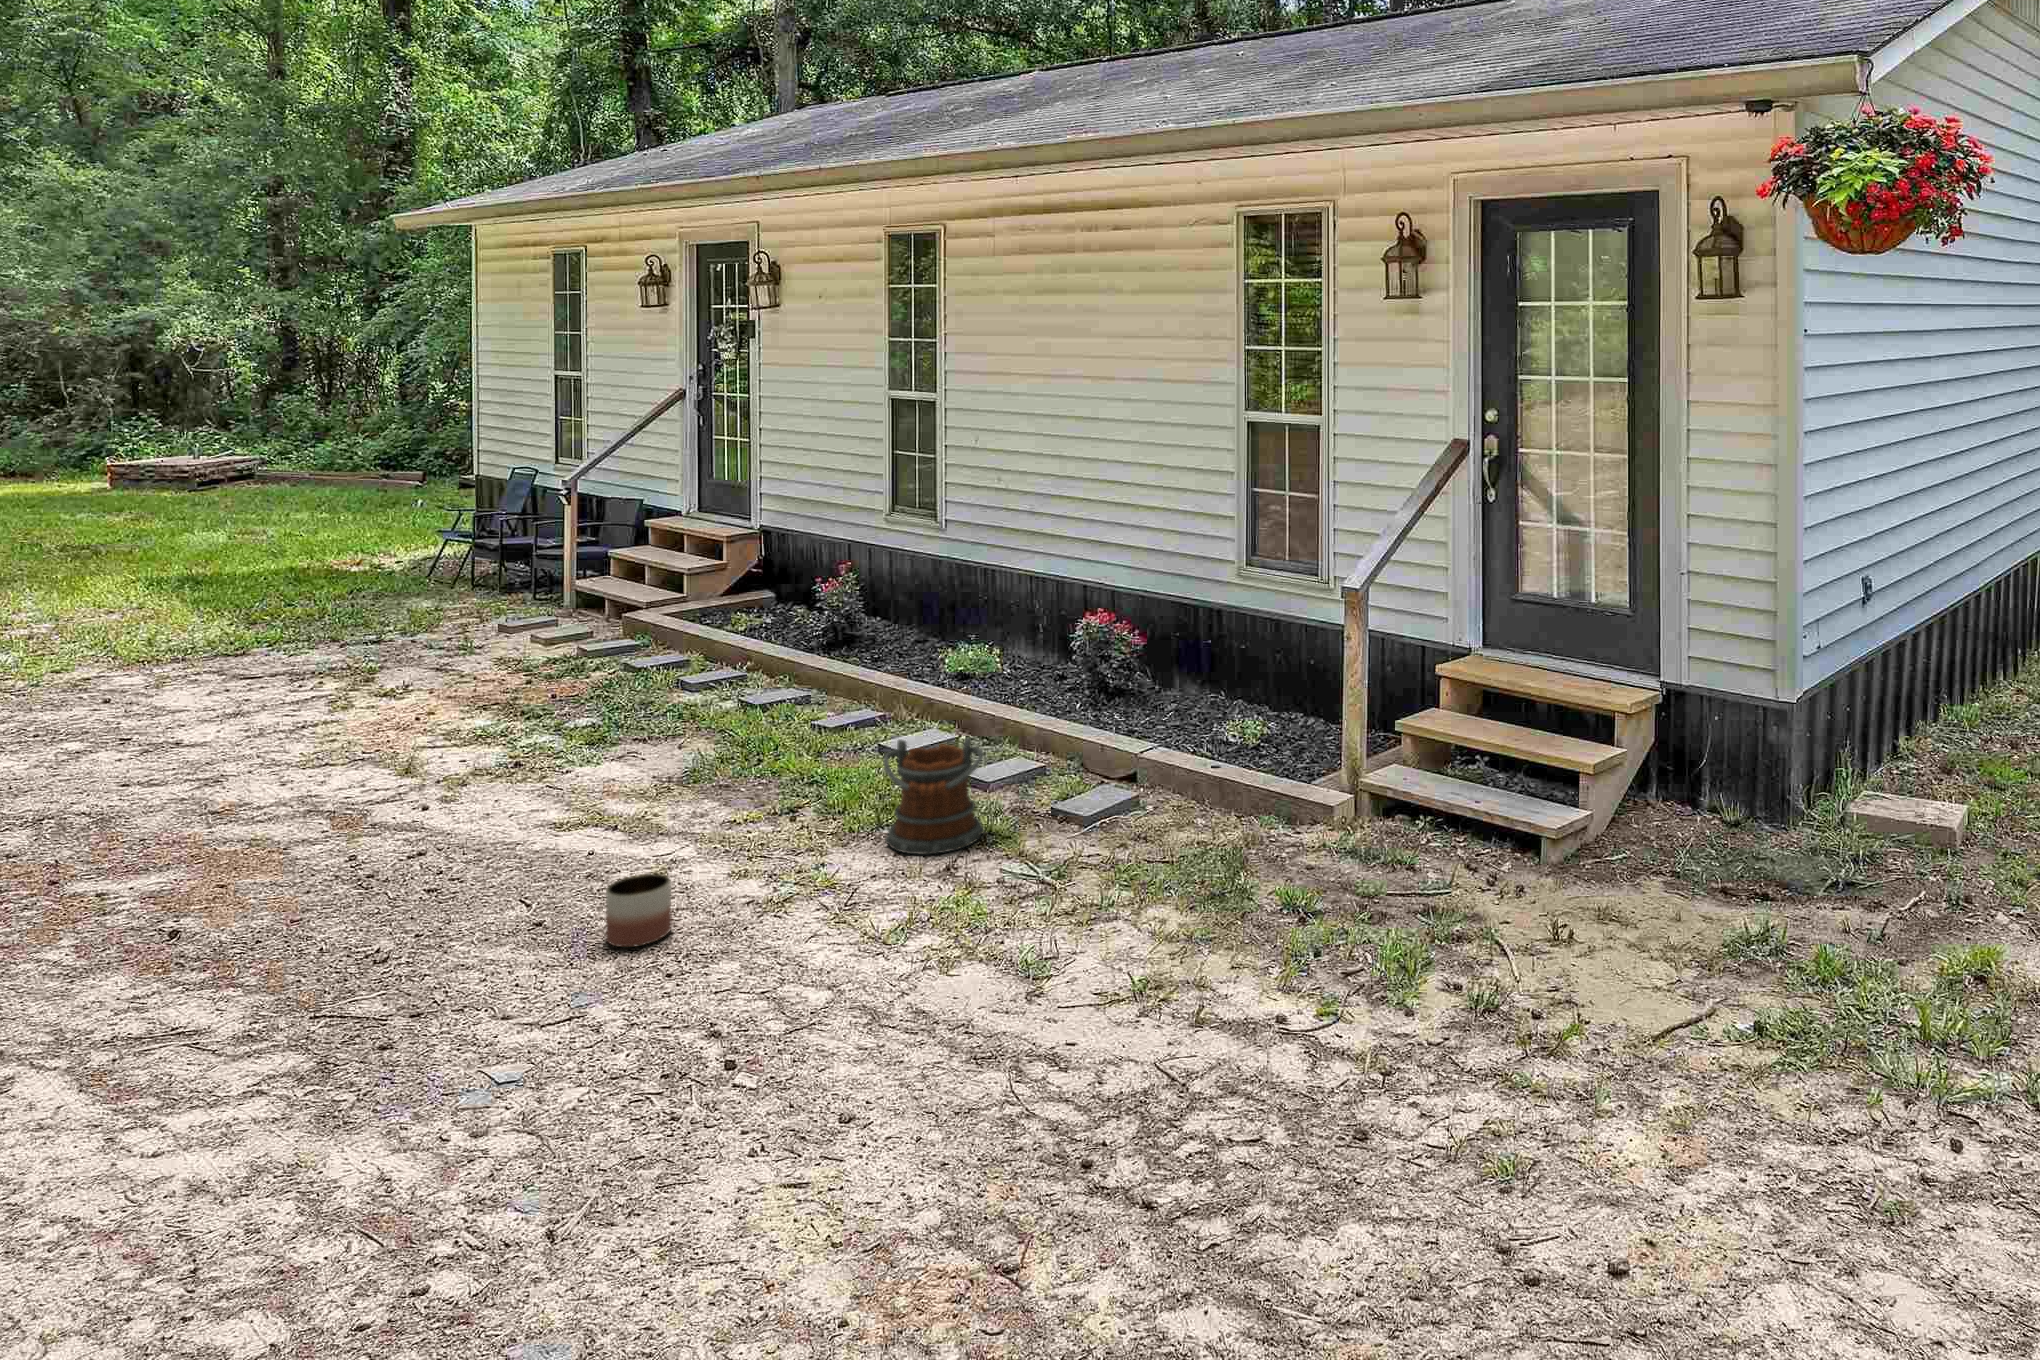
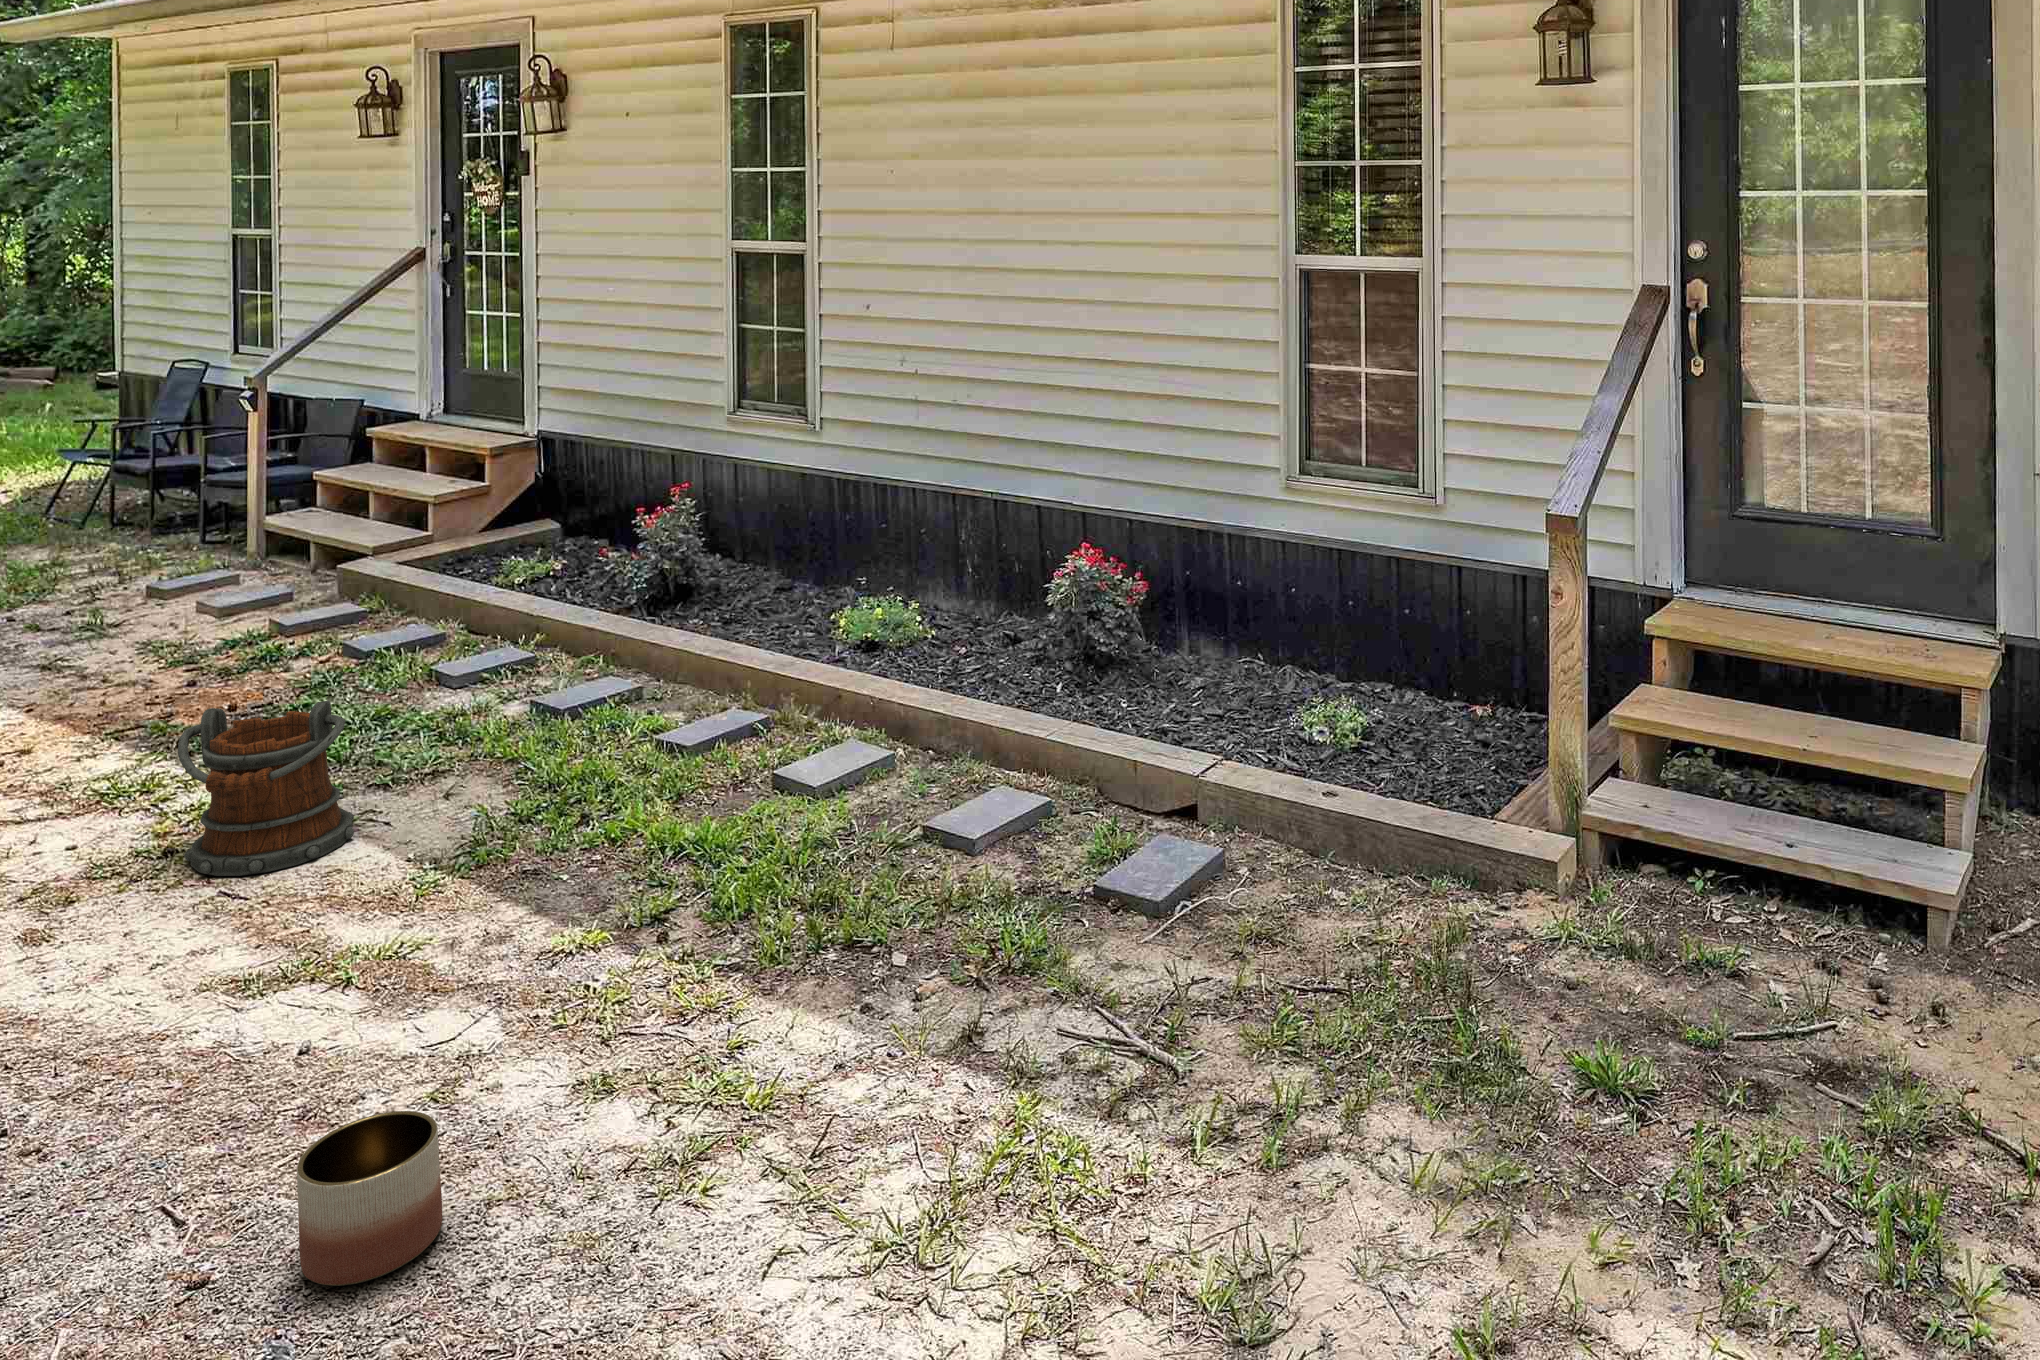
bucket: present [883,737,985,855] -> present [178,700,354,876]

